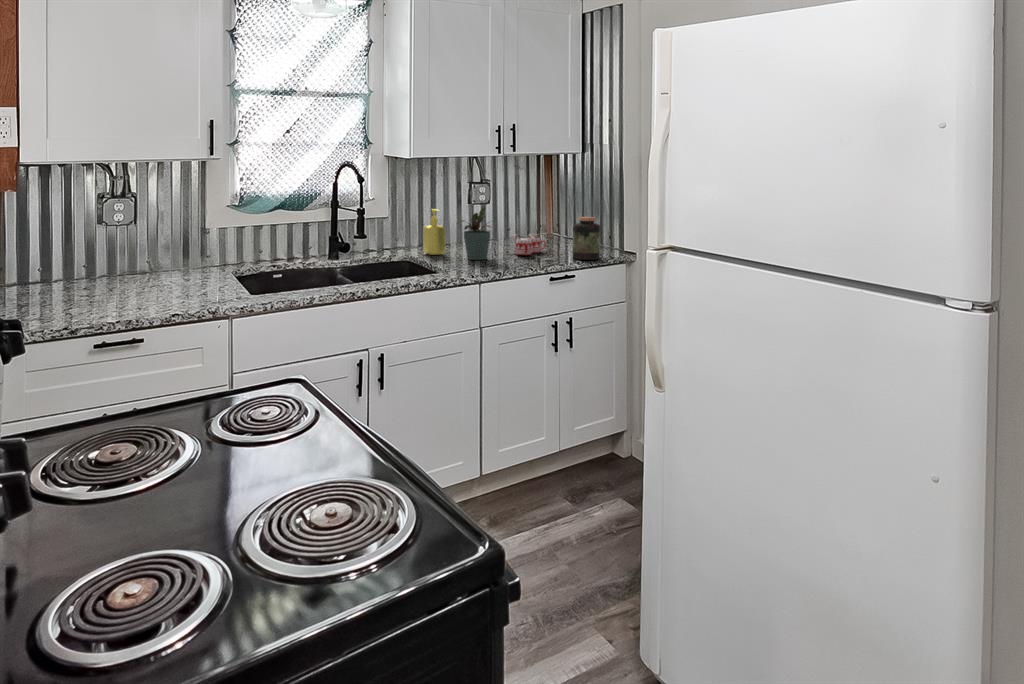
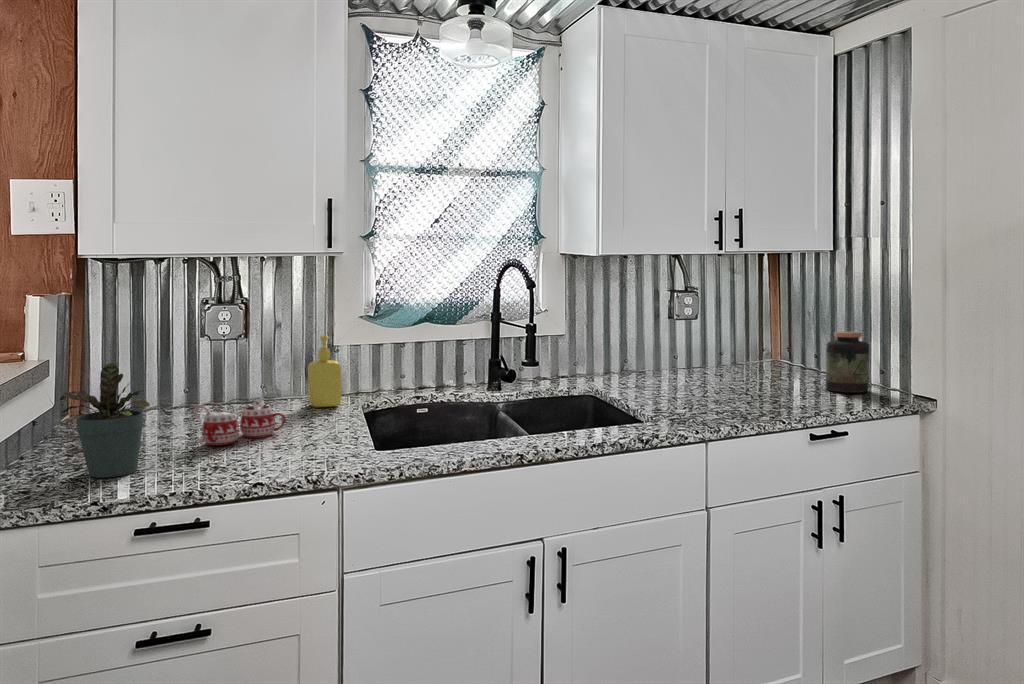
potted plant: present [457,207,490,260] -> present [60,363,150,478]
soap dispenser: present [423,209,445,255] -> present [308,335,342,407]
mug: present [508,234,546,255] -> present [194,400,285,446]

